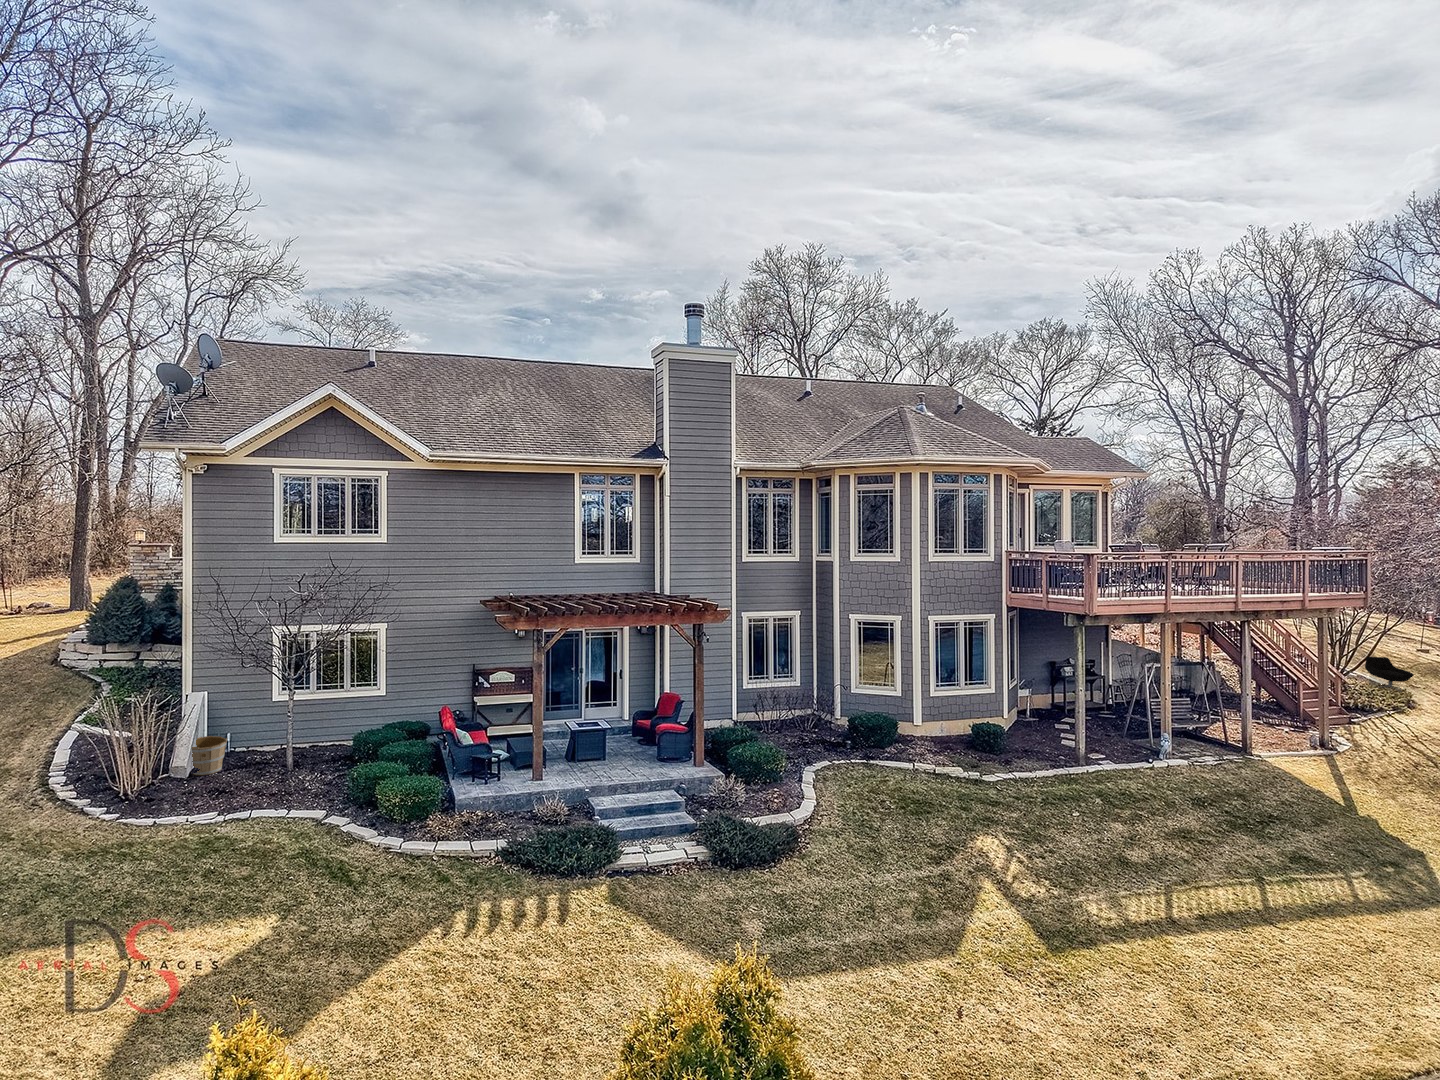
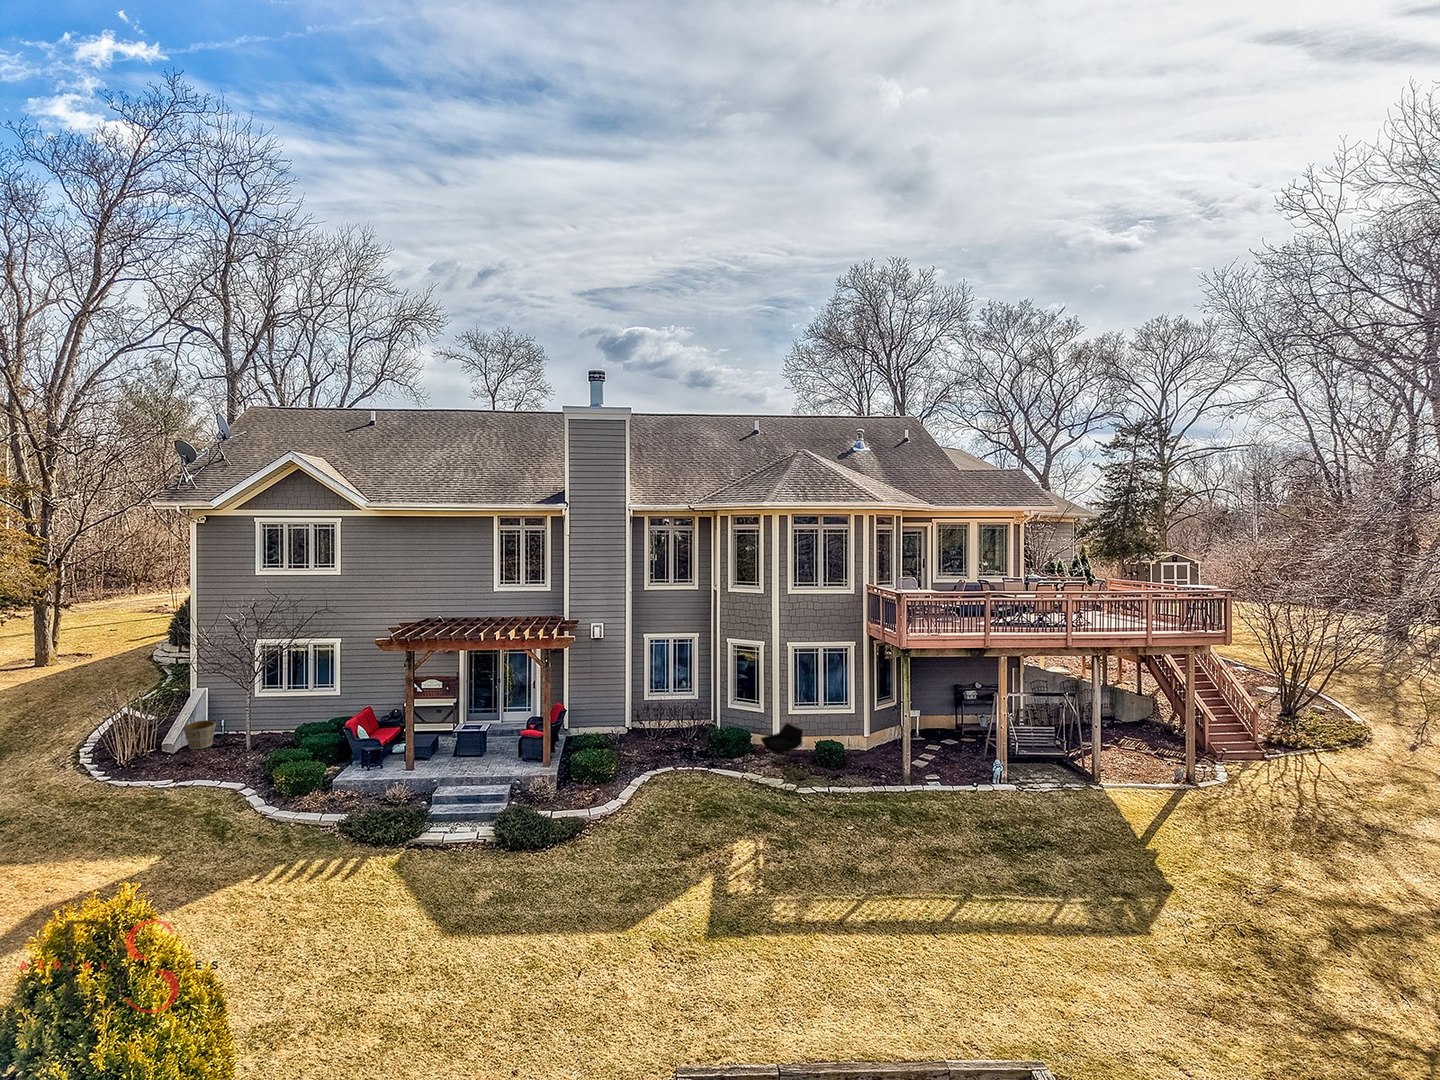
lounge chair: present [1365,657,1414,691] -> present [761,723,803,763]

